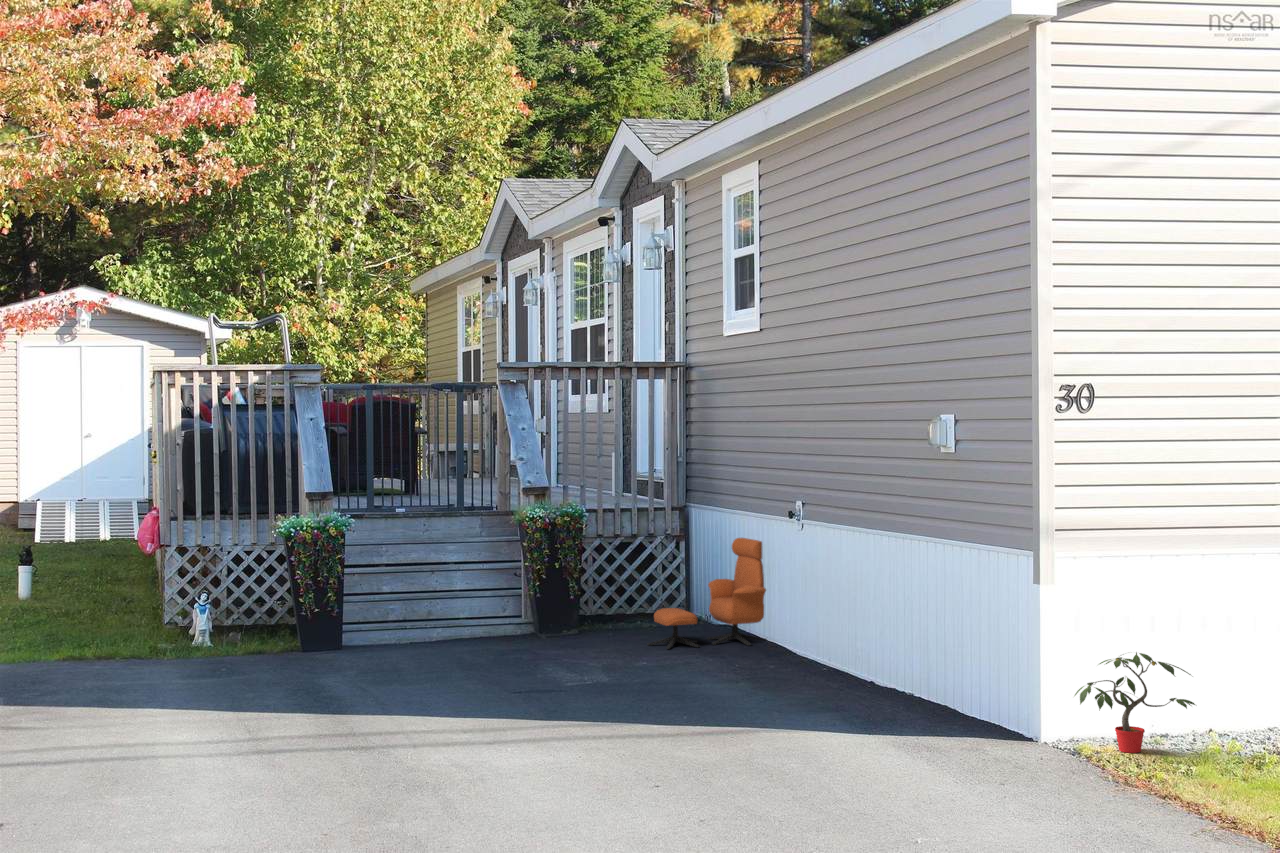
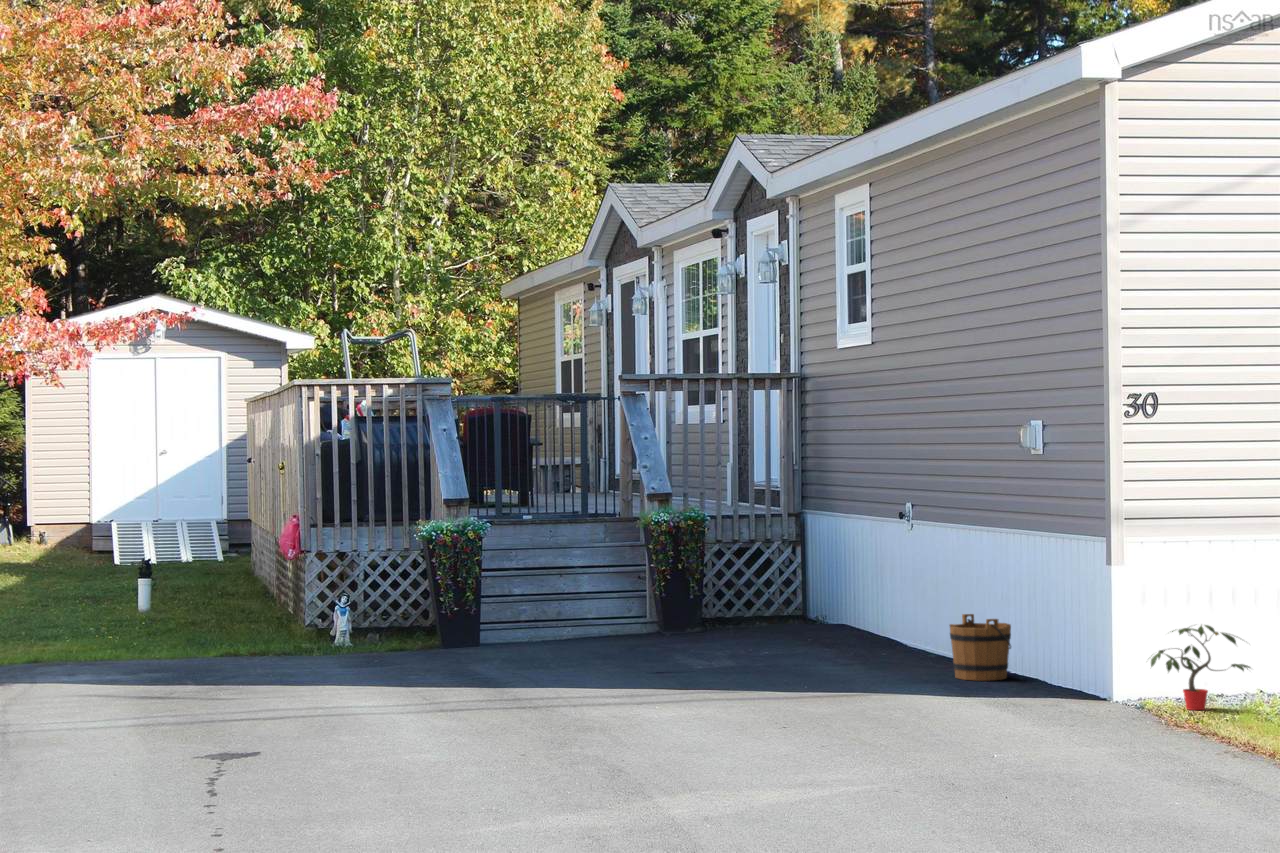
lounge chair: present [647,538,766,649] -> none [768,541,882,645]
bucket: none [842,626,911,704] -> present [950,614,1011,681]

